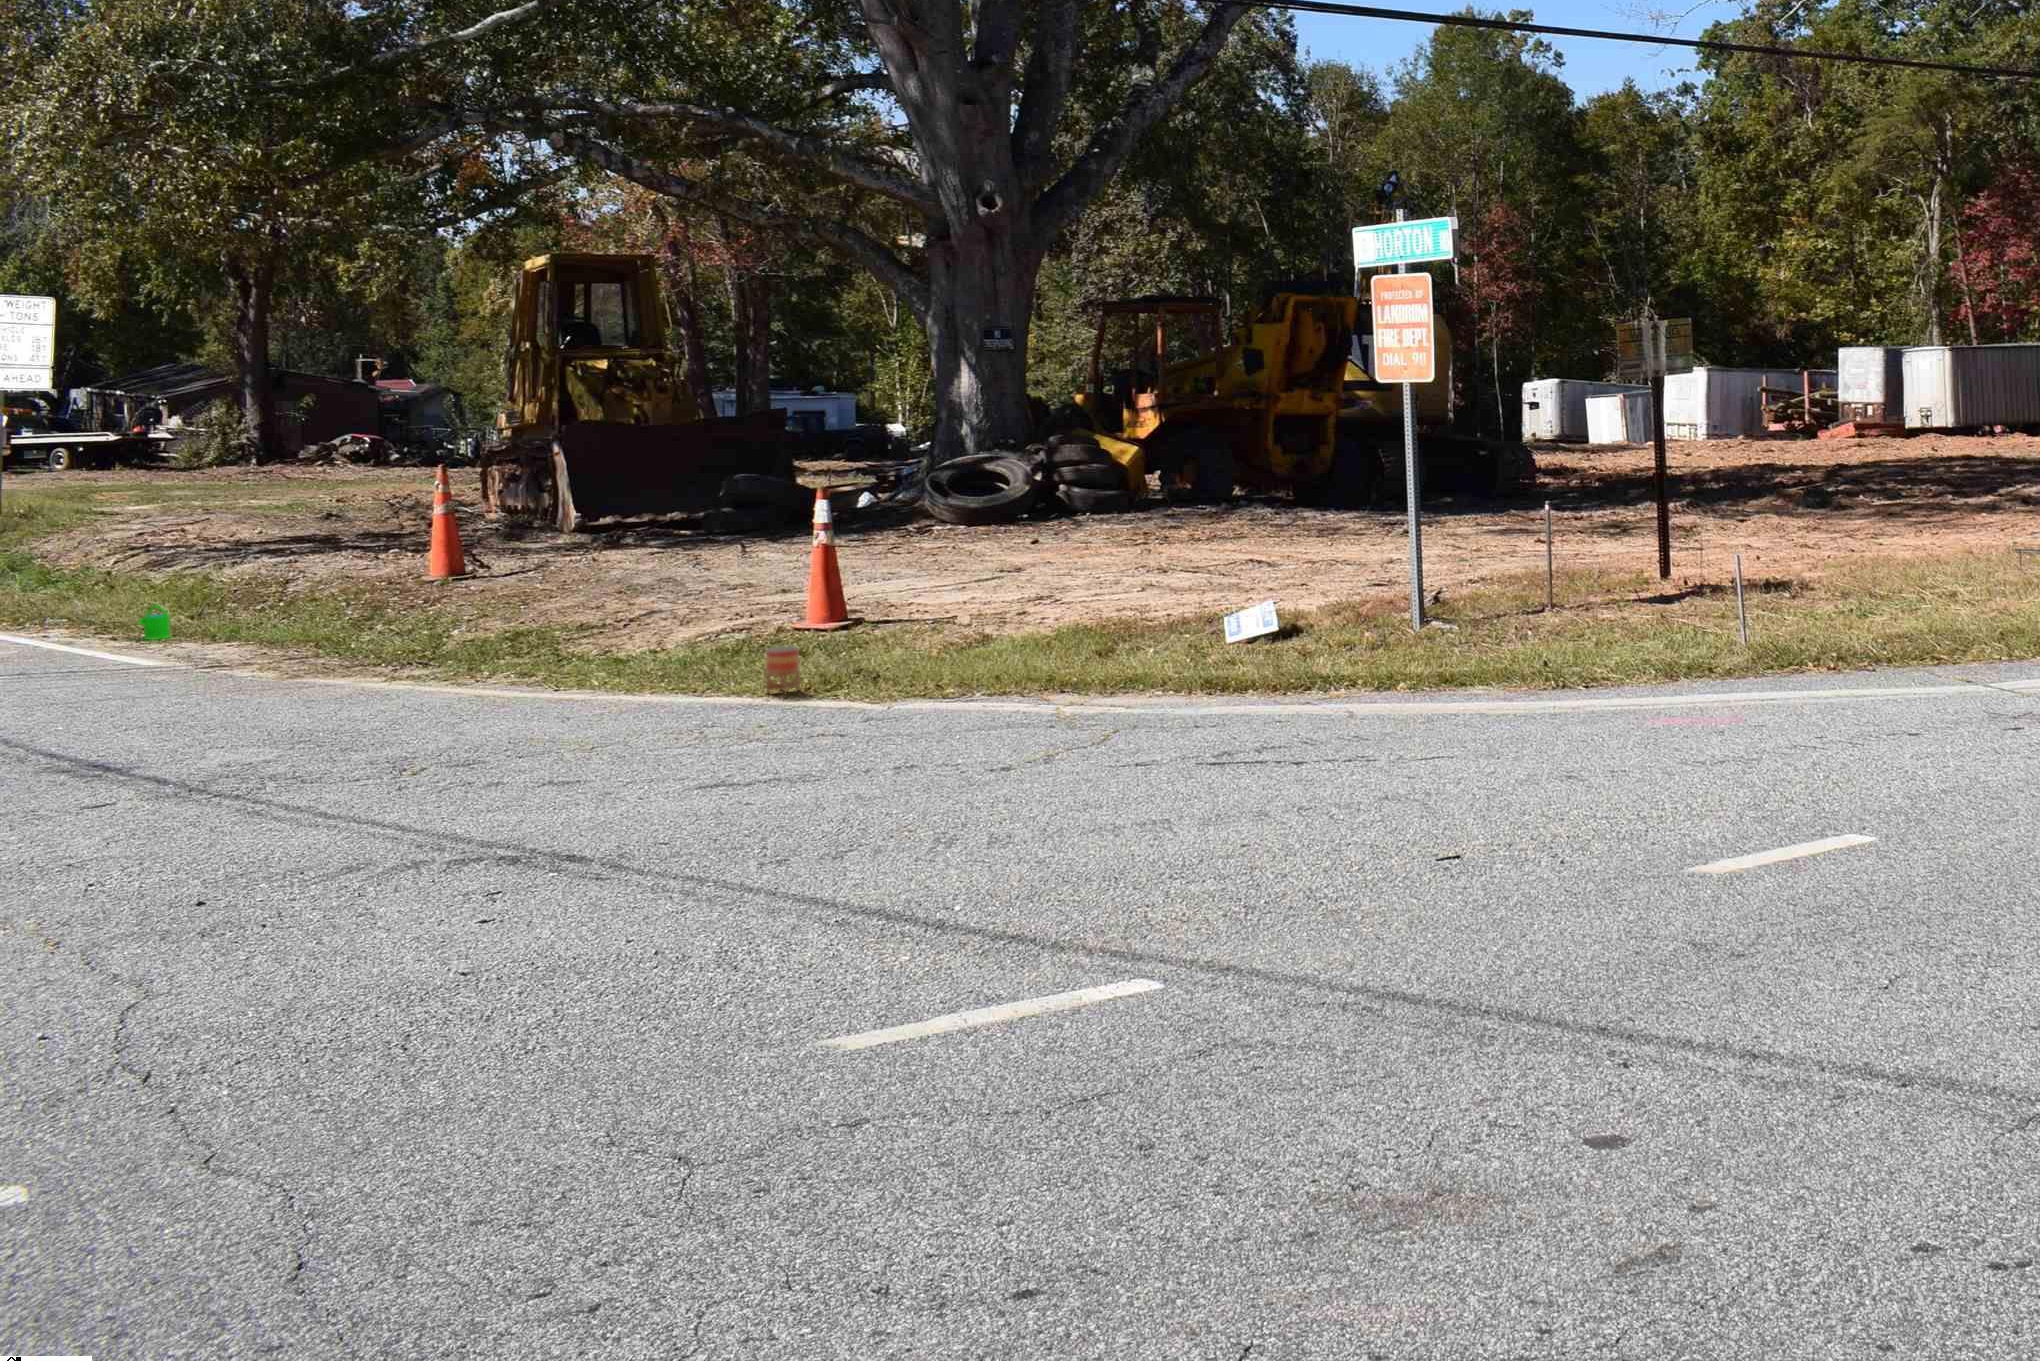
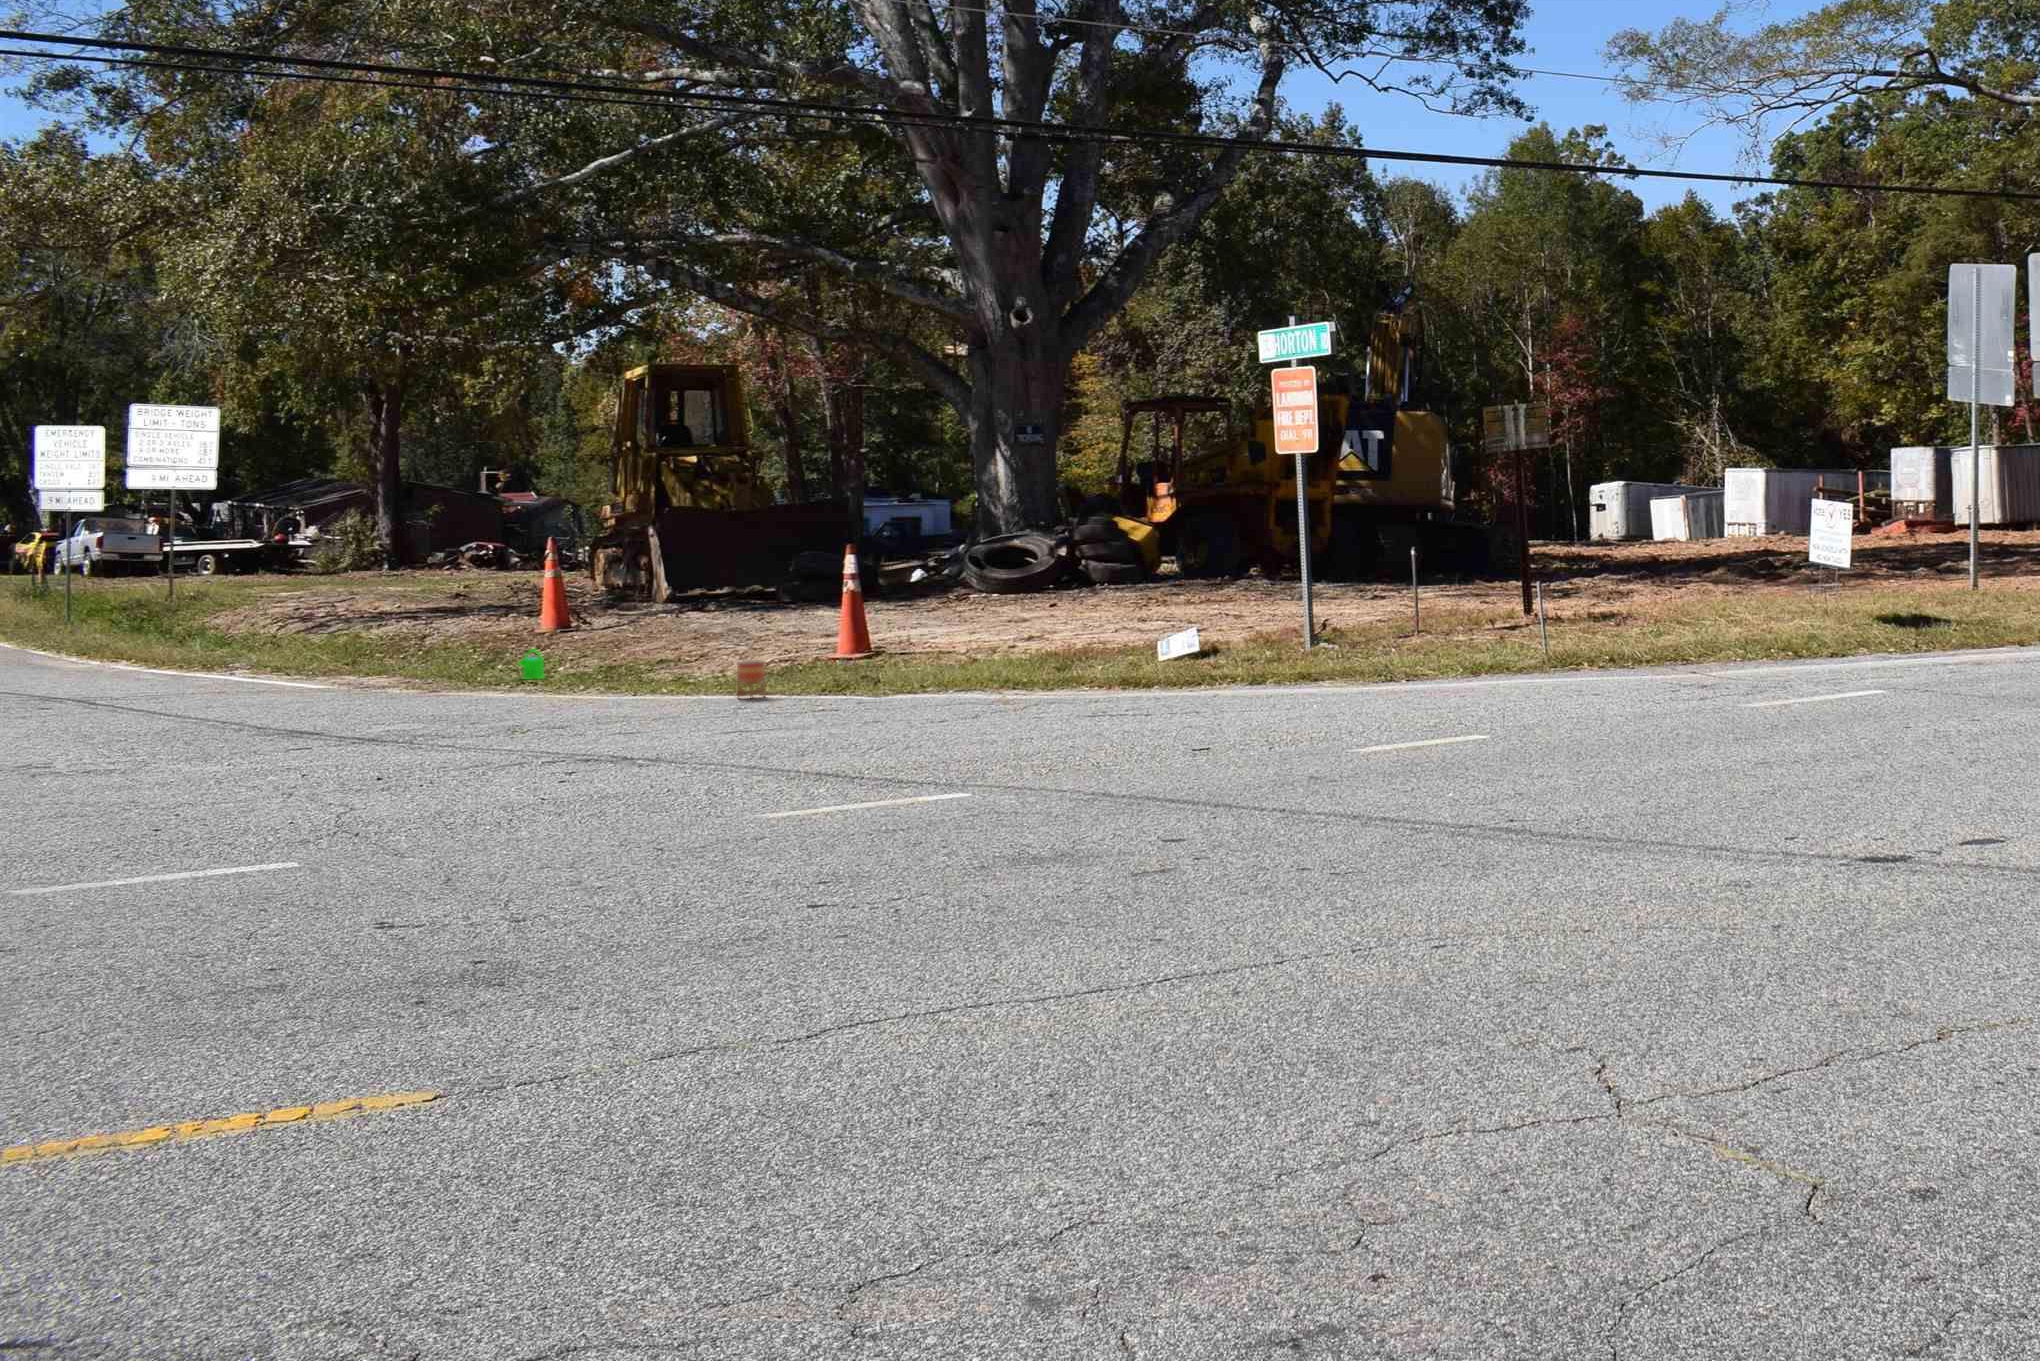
watering can: present [139,604,170,640] -> present [519,649,544,679]

